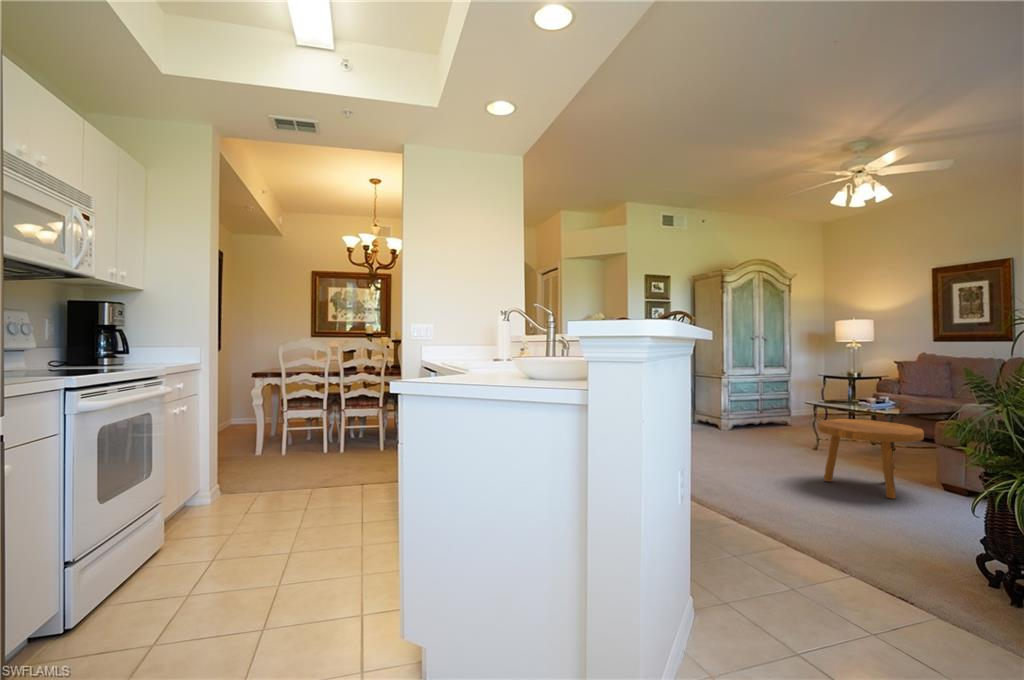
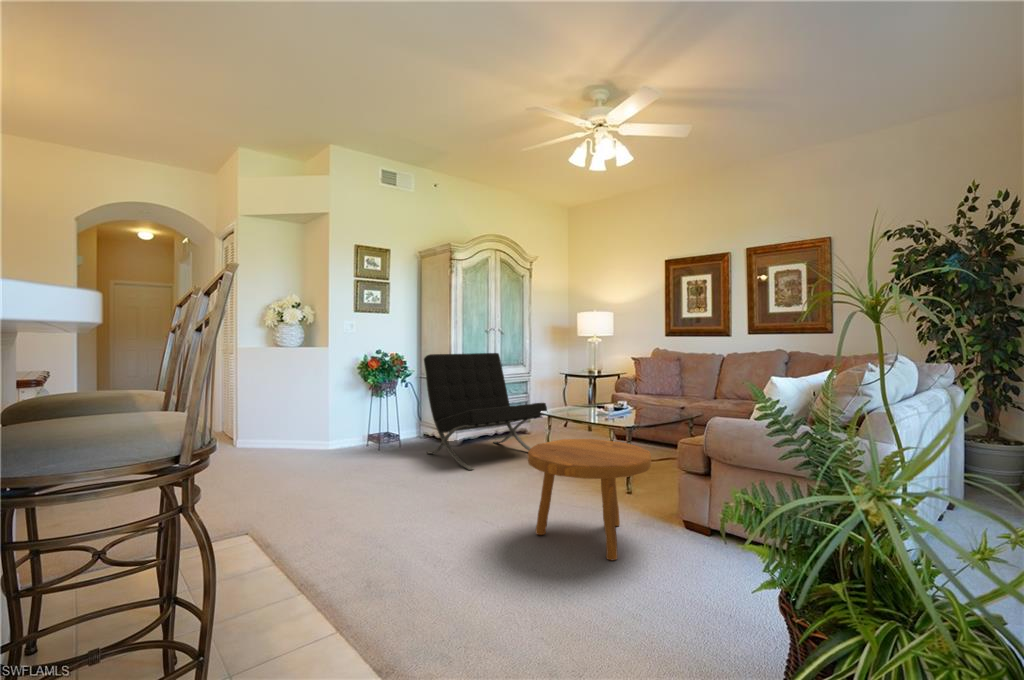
lounge chair: none [704,356,814,444] -> present [424,353,547,470]

